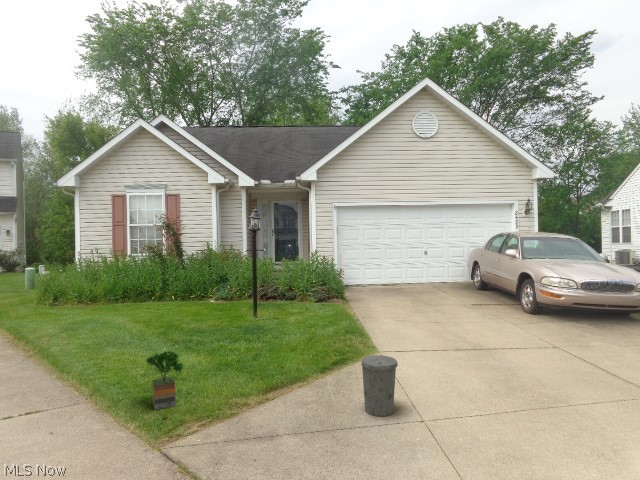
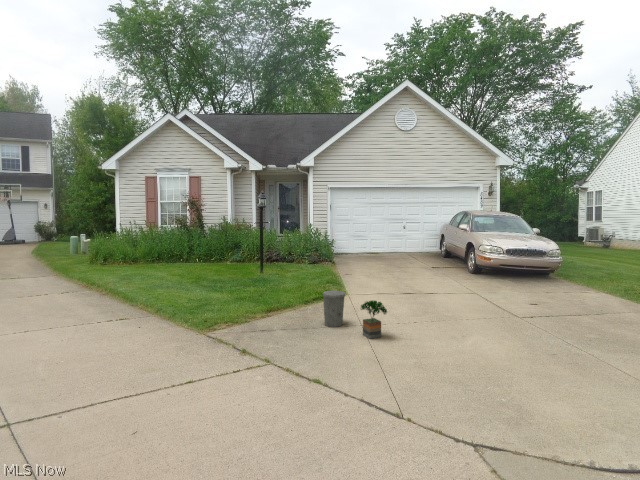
potted tree: present [146,351,183,409] -> present [361,300,387,339]

